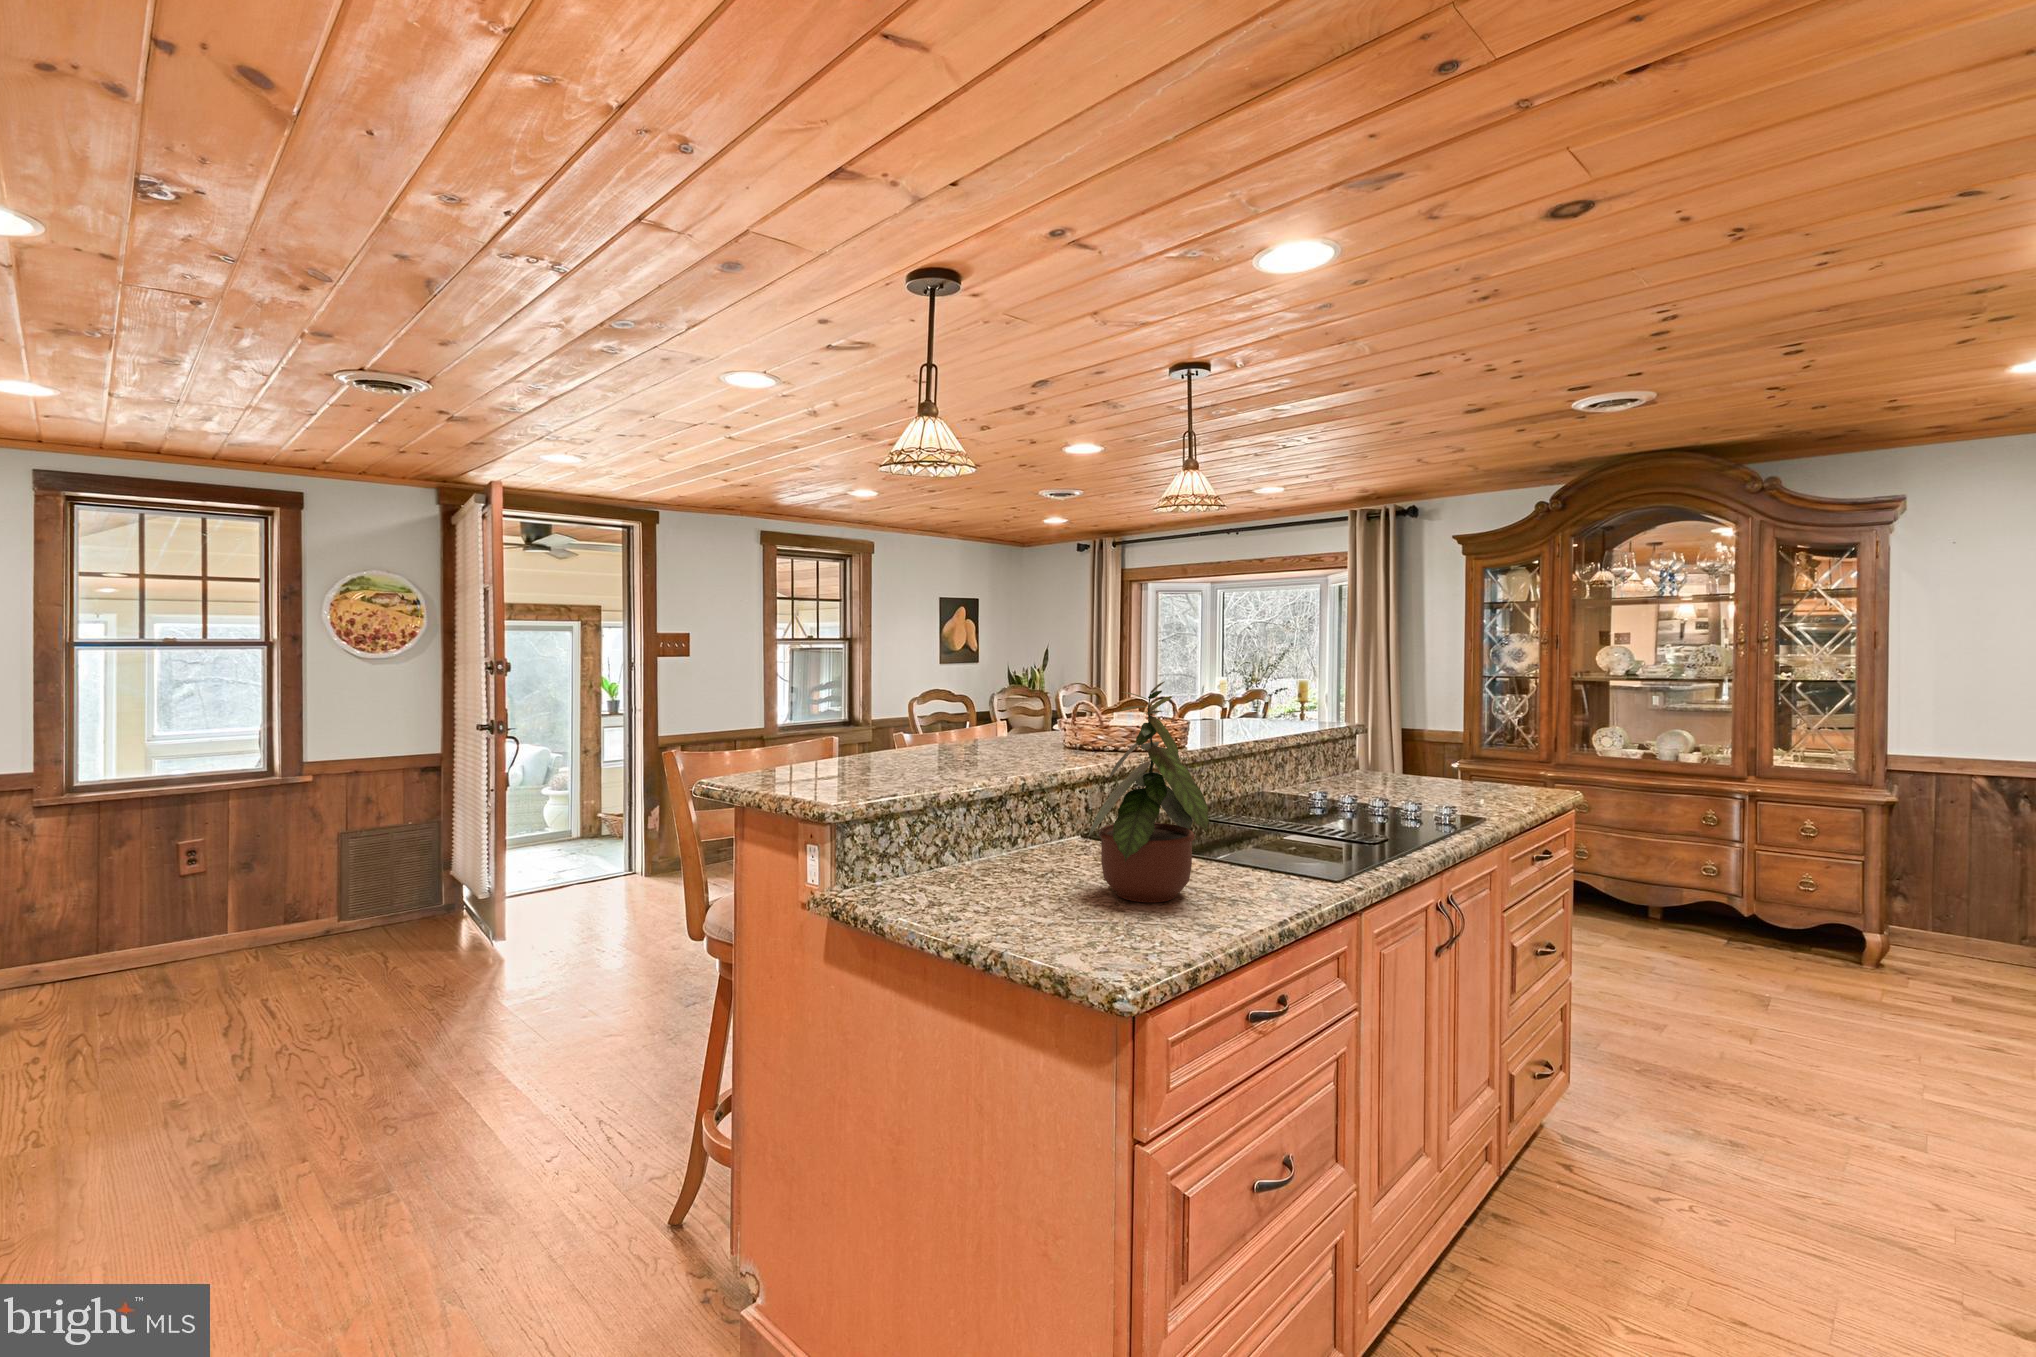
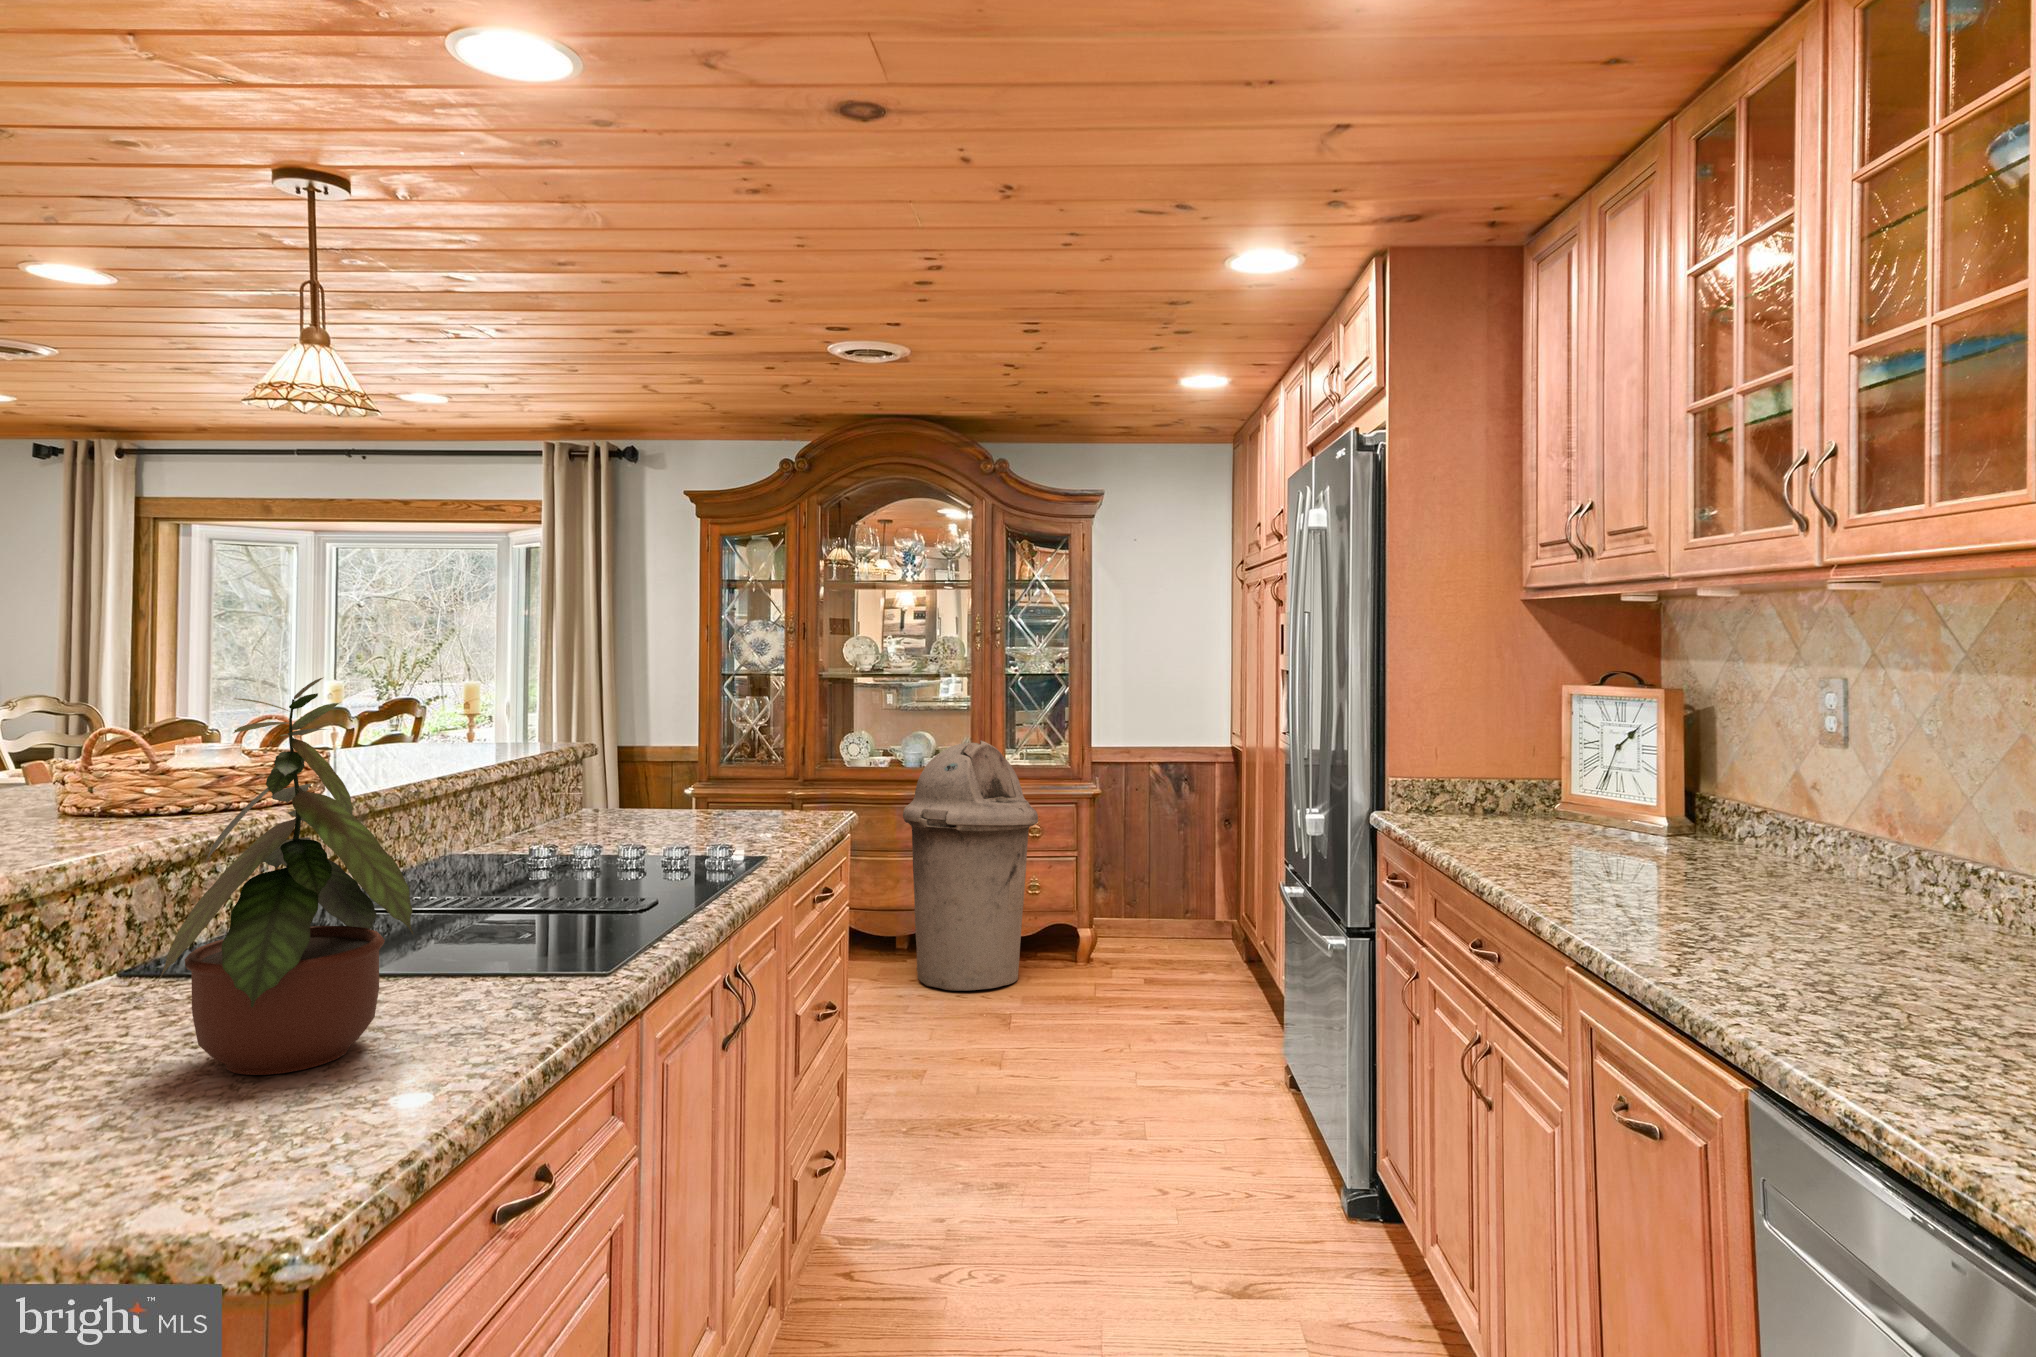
trash can: none [1651,740,1814,974] -> present [903,740,1038,991]

